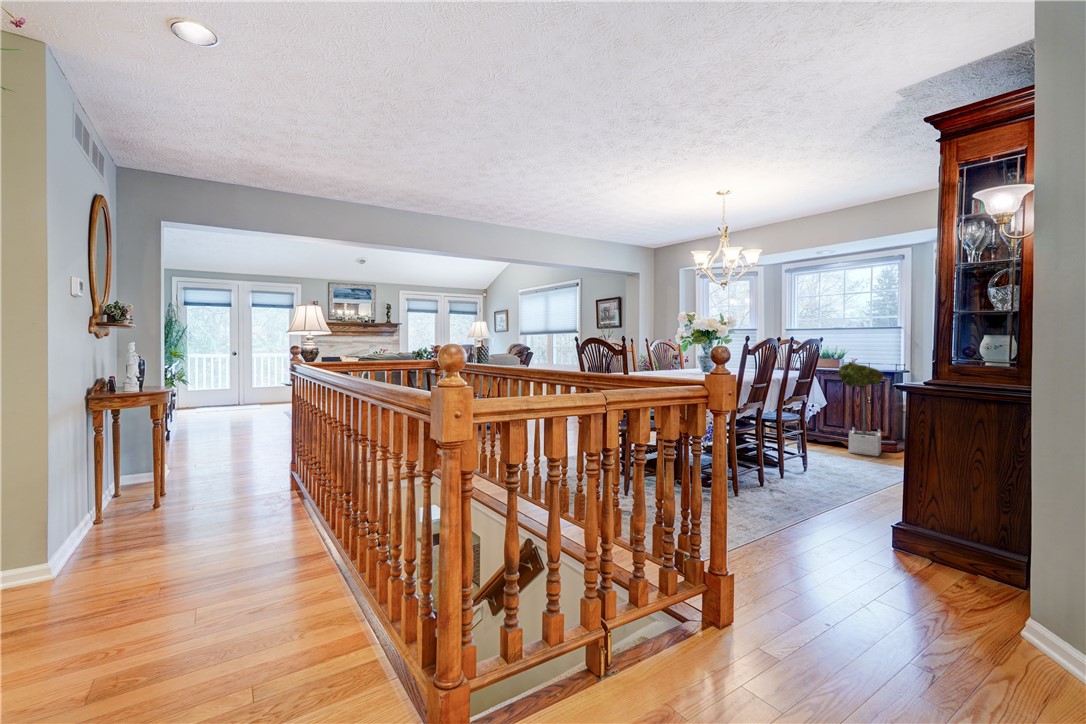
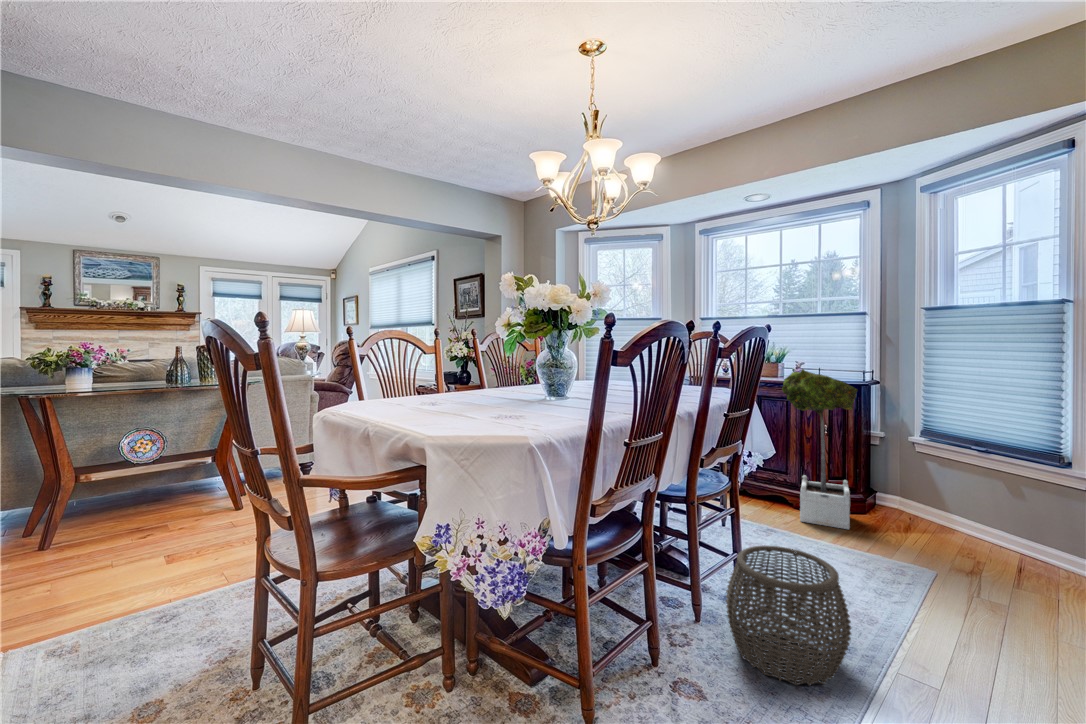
woven basket: none [796,439,851,489] -> present [726,546,851,686]

